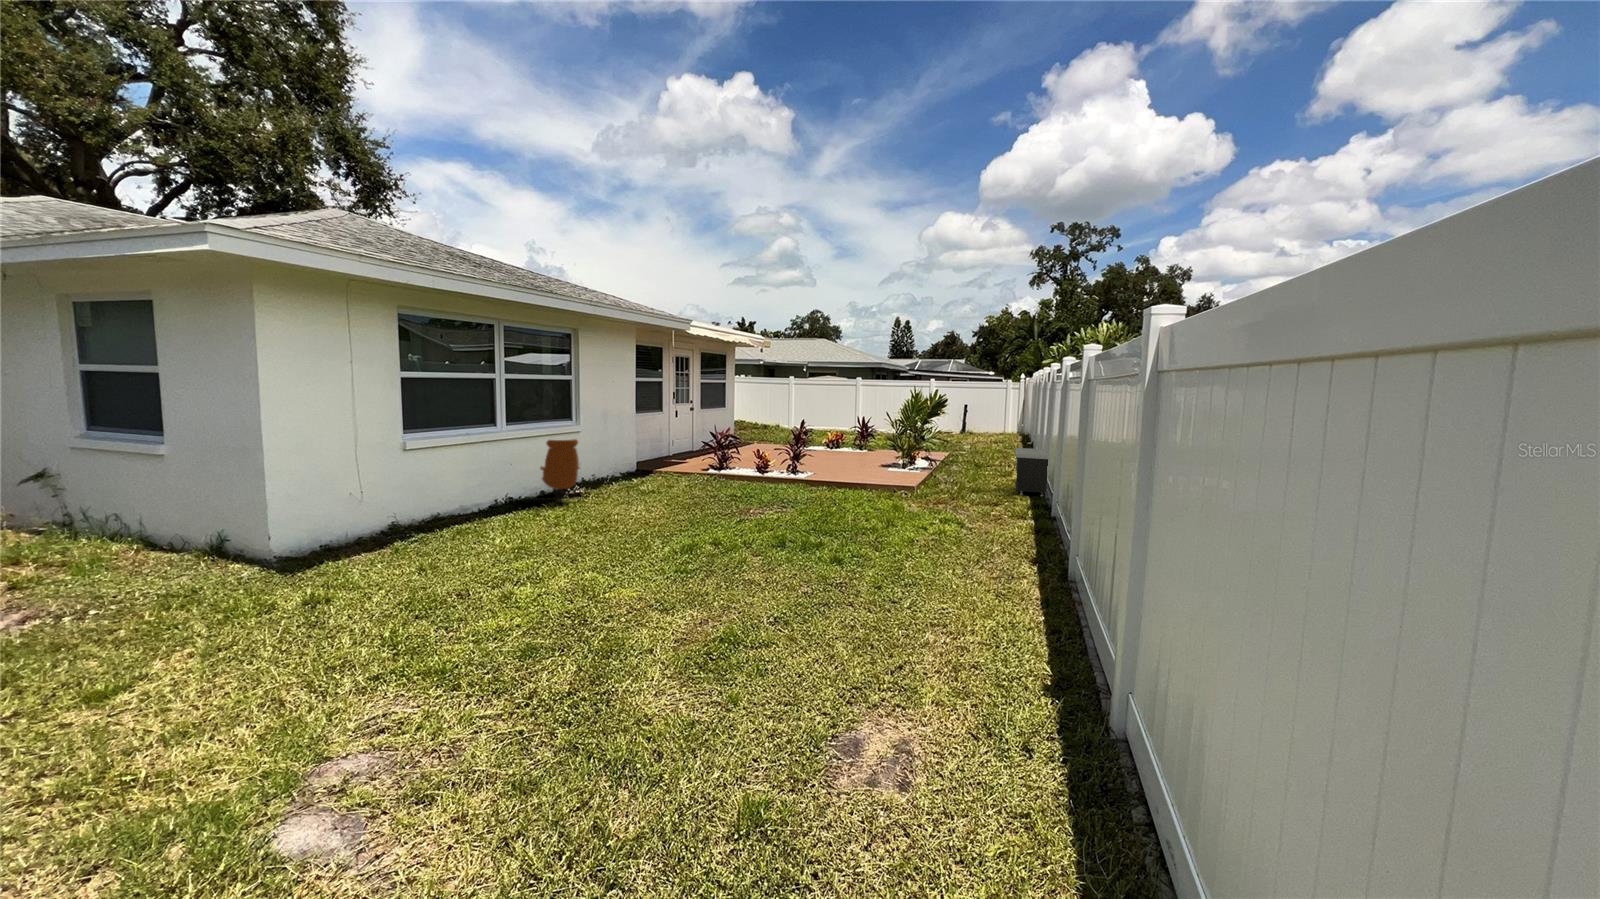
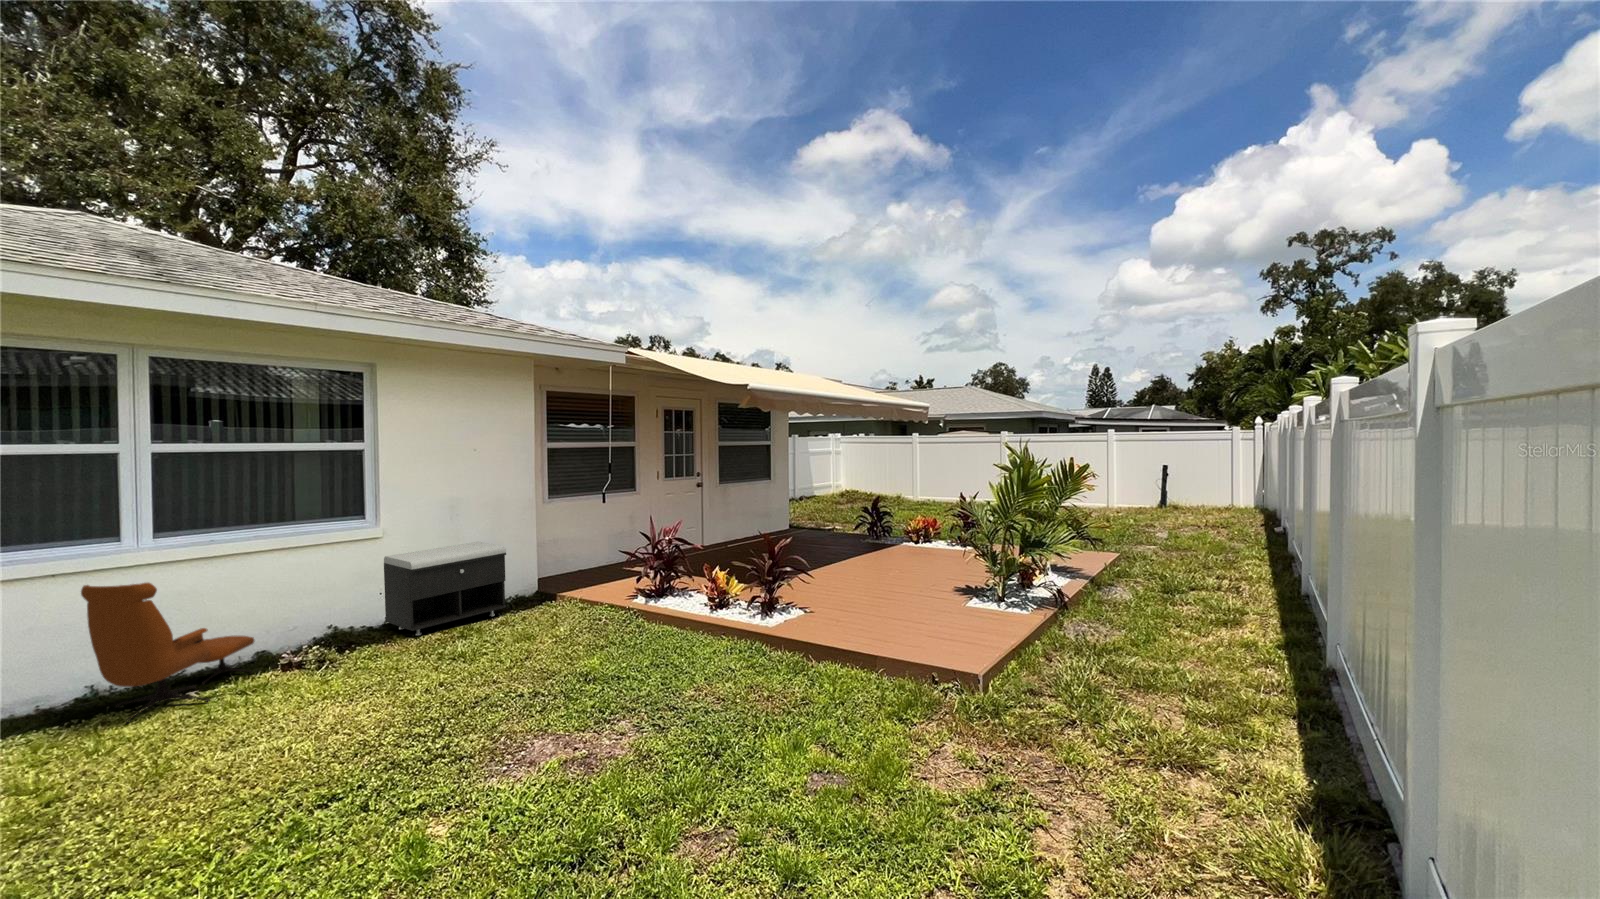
storage bench: present [1015,448,1049,496] -> present [384,542,506,635]

